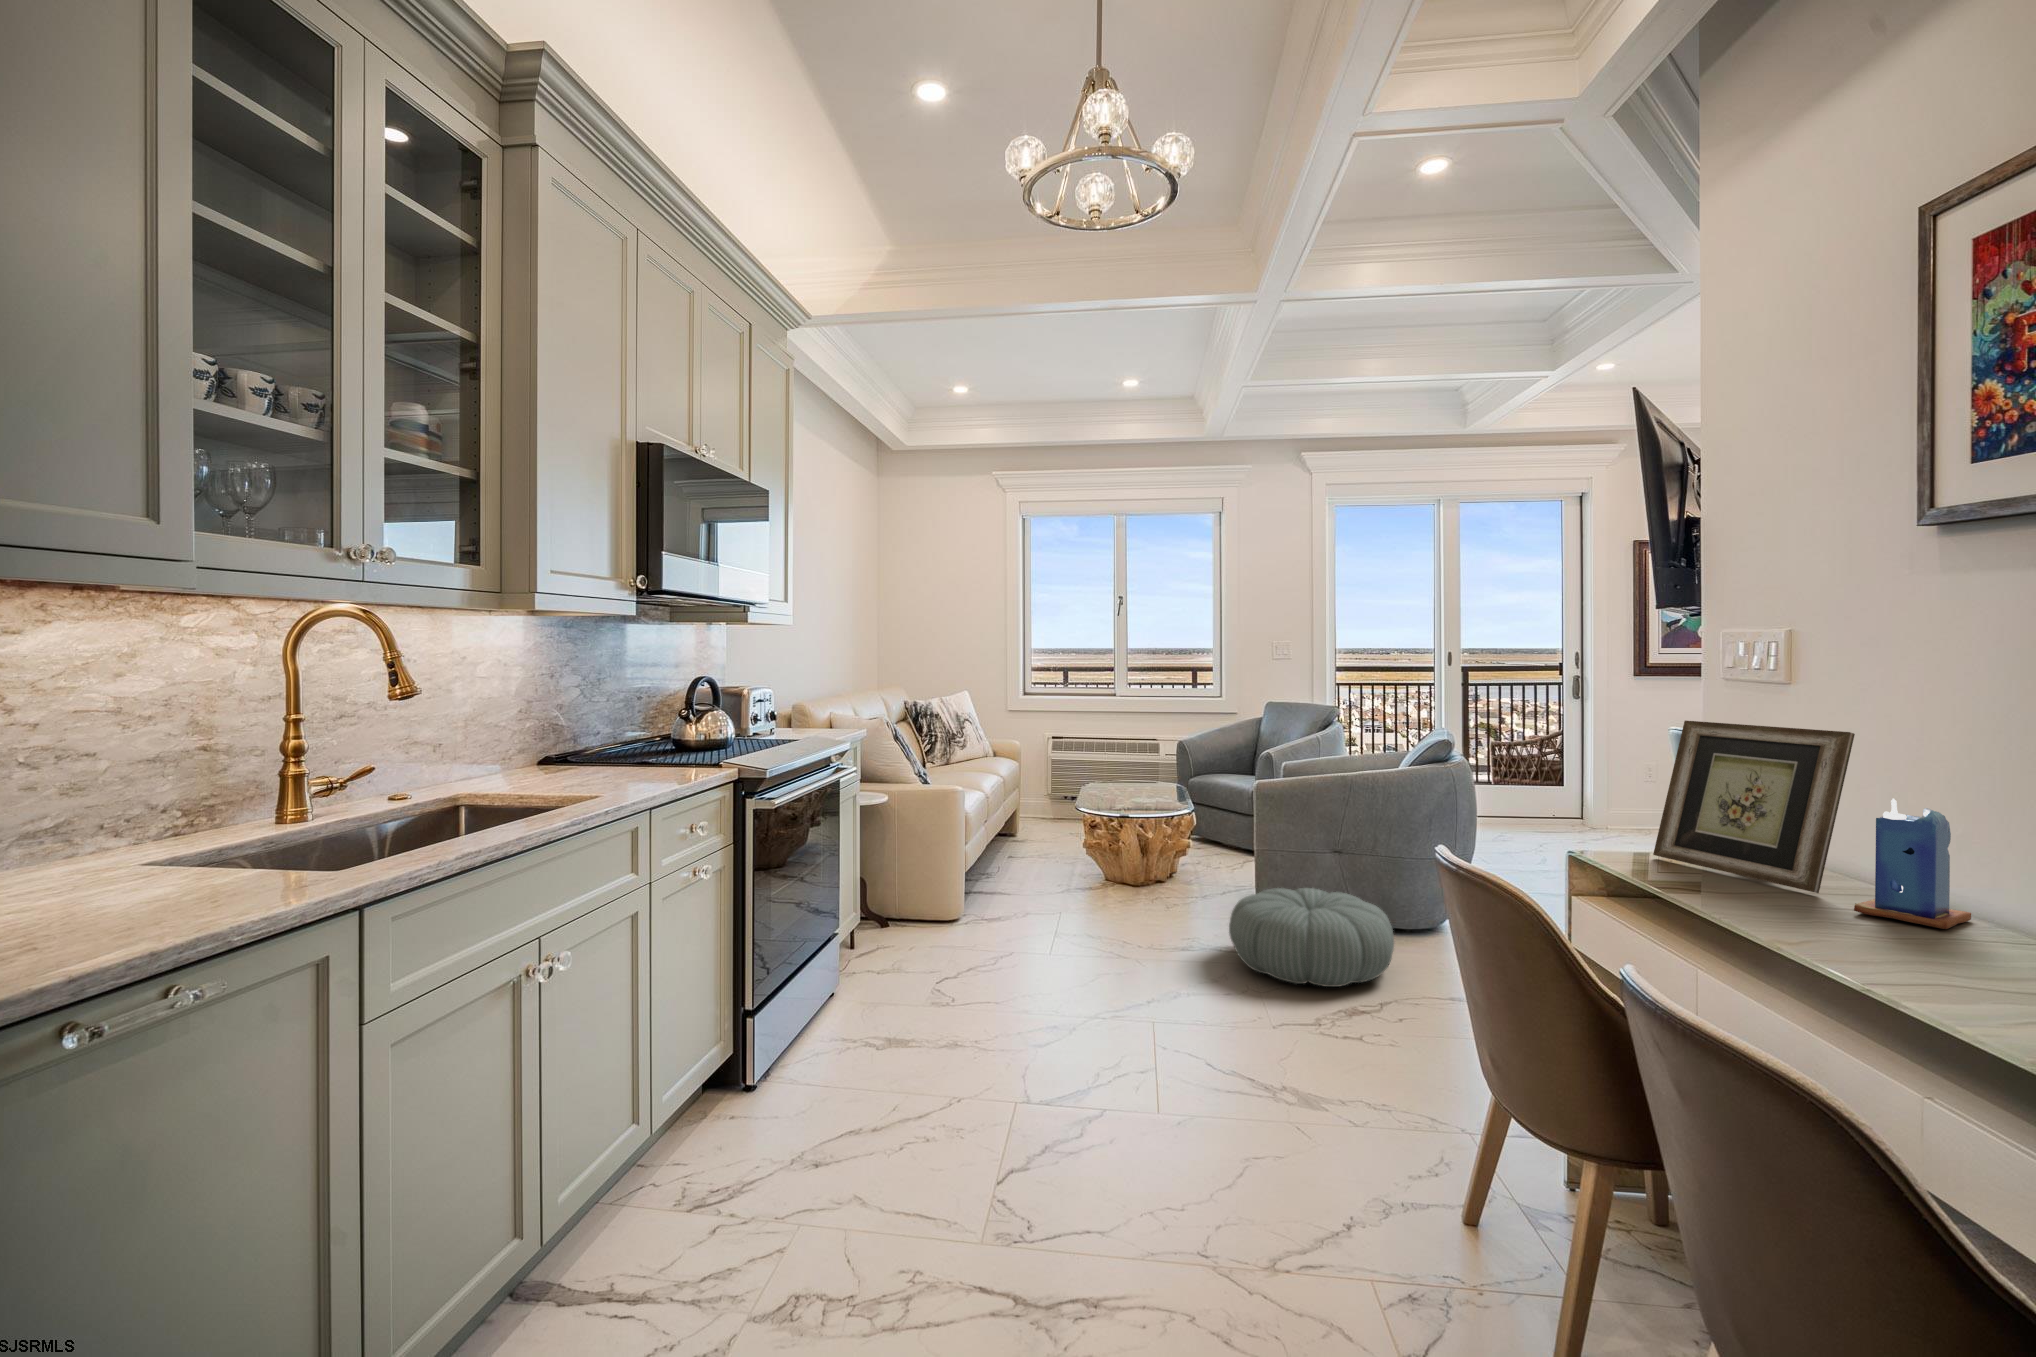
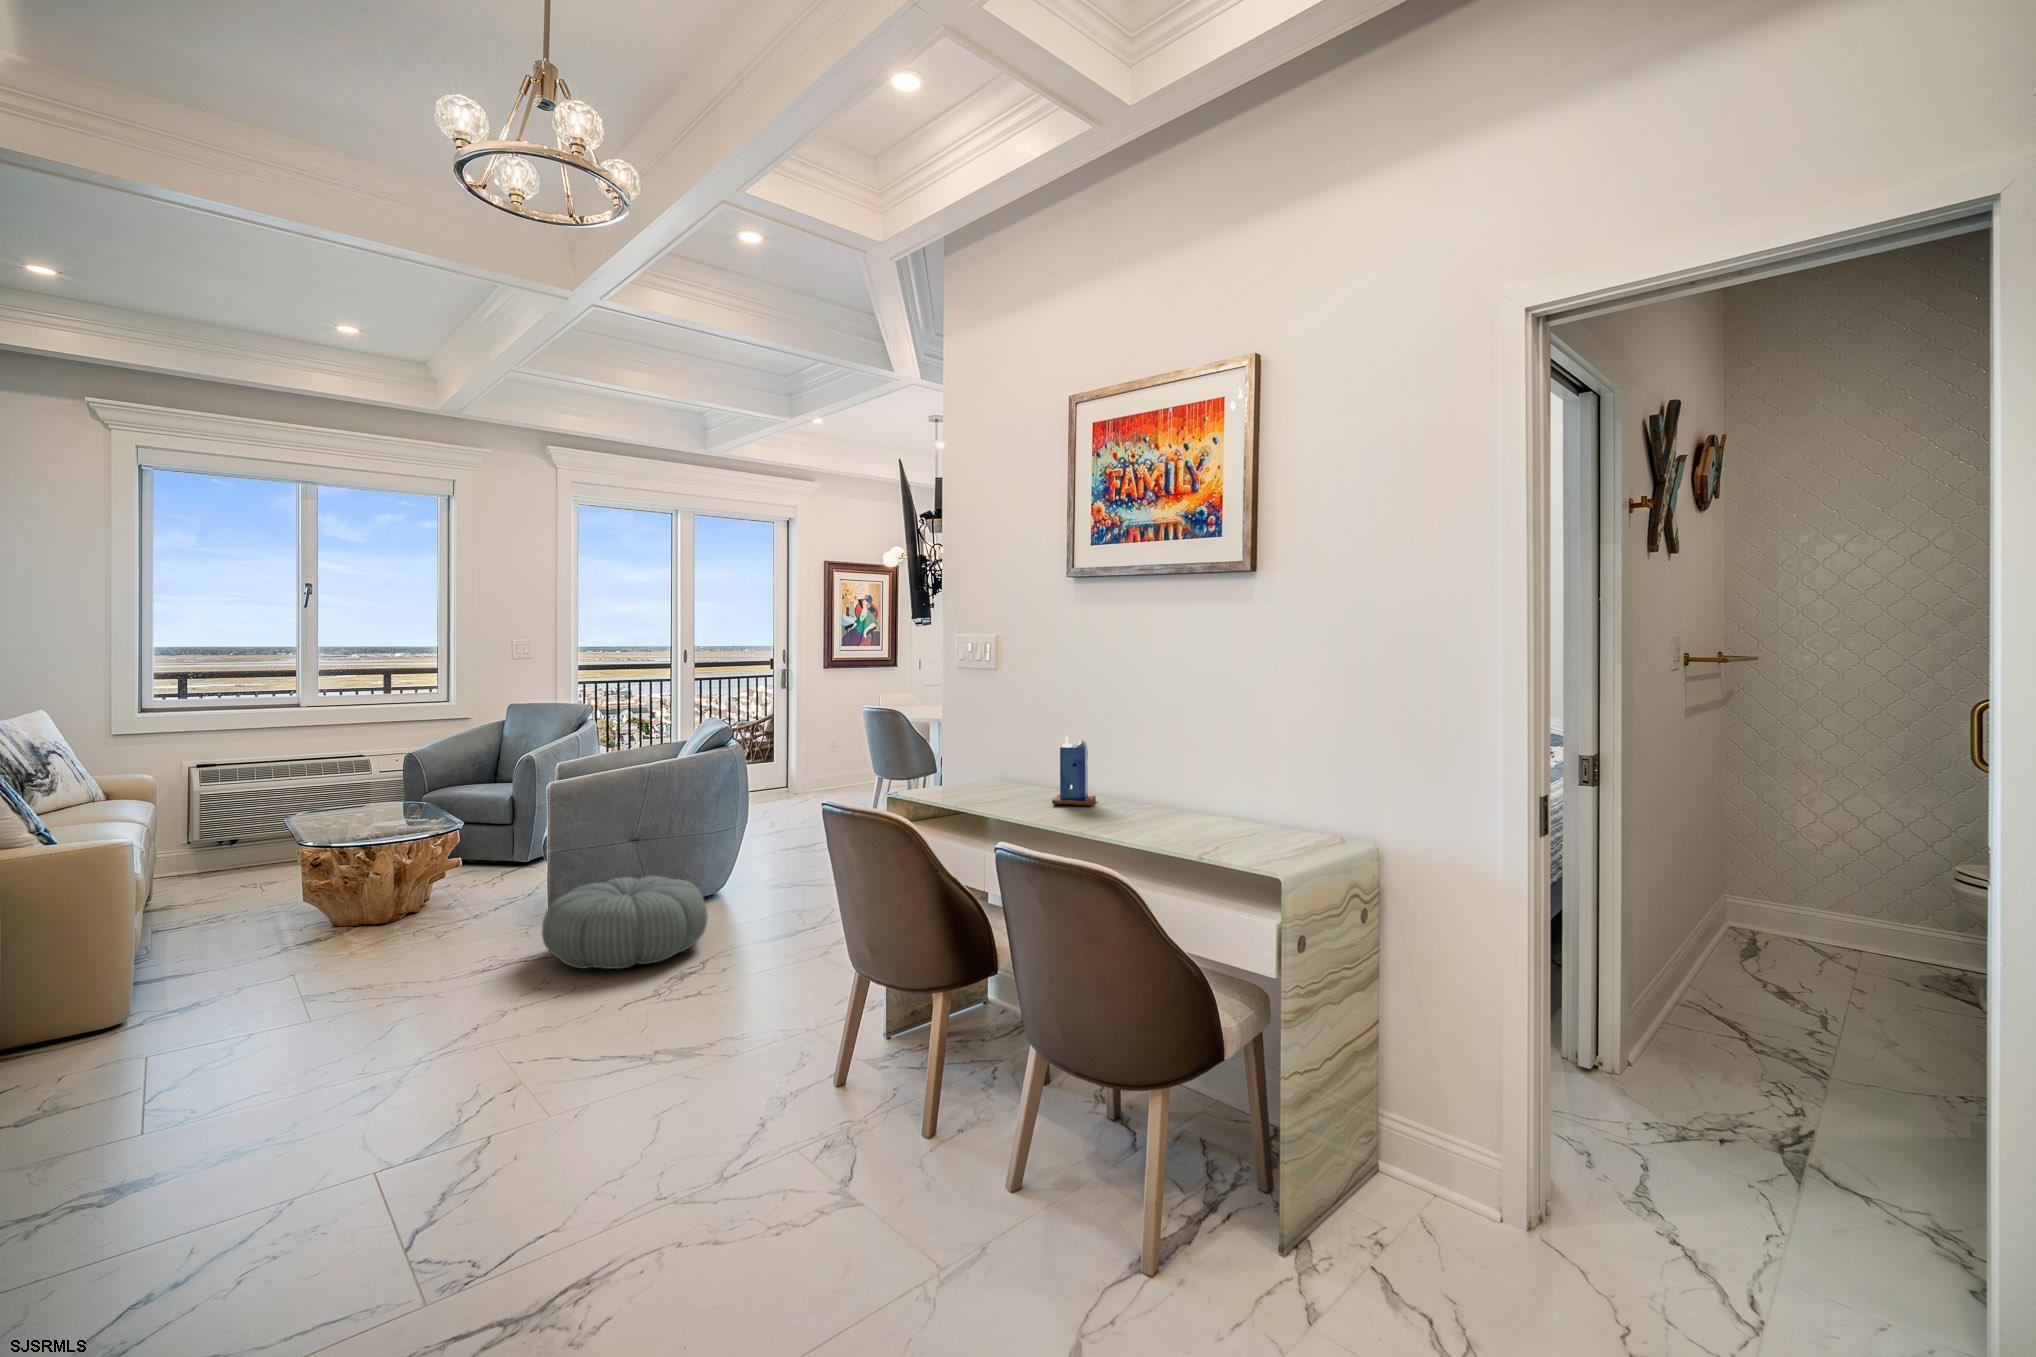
picture frame: present [1653,721,1855,893] -> none [937,697,1042,798]

